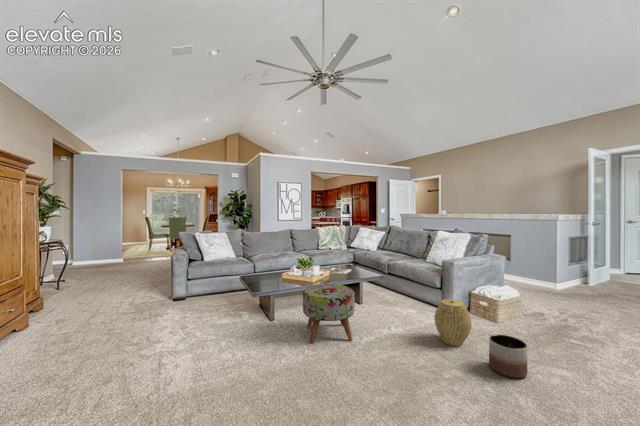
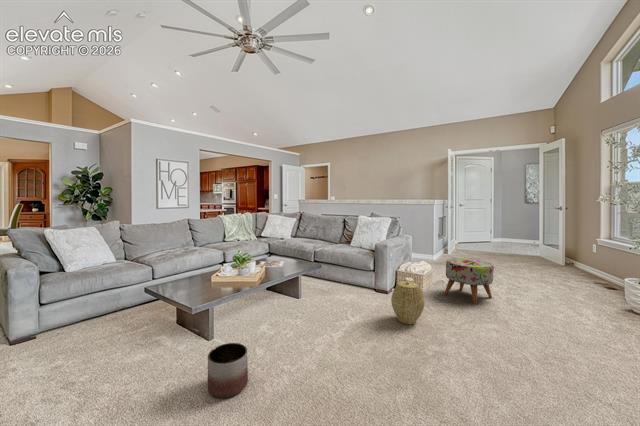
ottoman: present [303,284,355,343] -> present [444,258,494,305]
planter: present [489,335,527,378] -> present [208,343,248,398]

